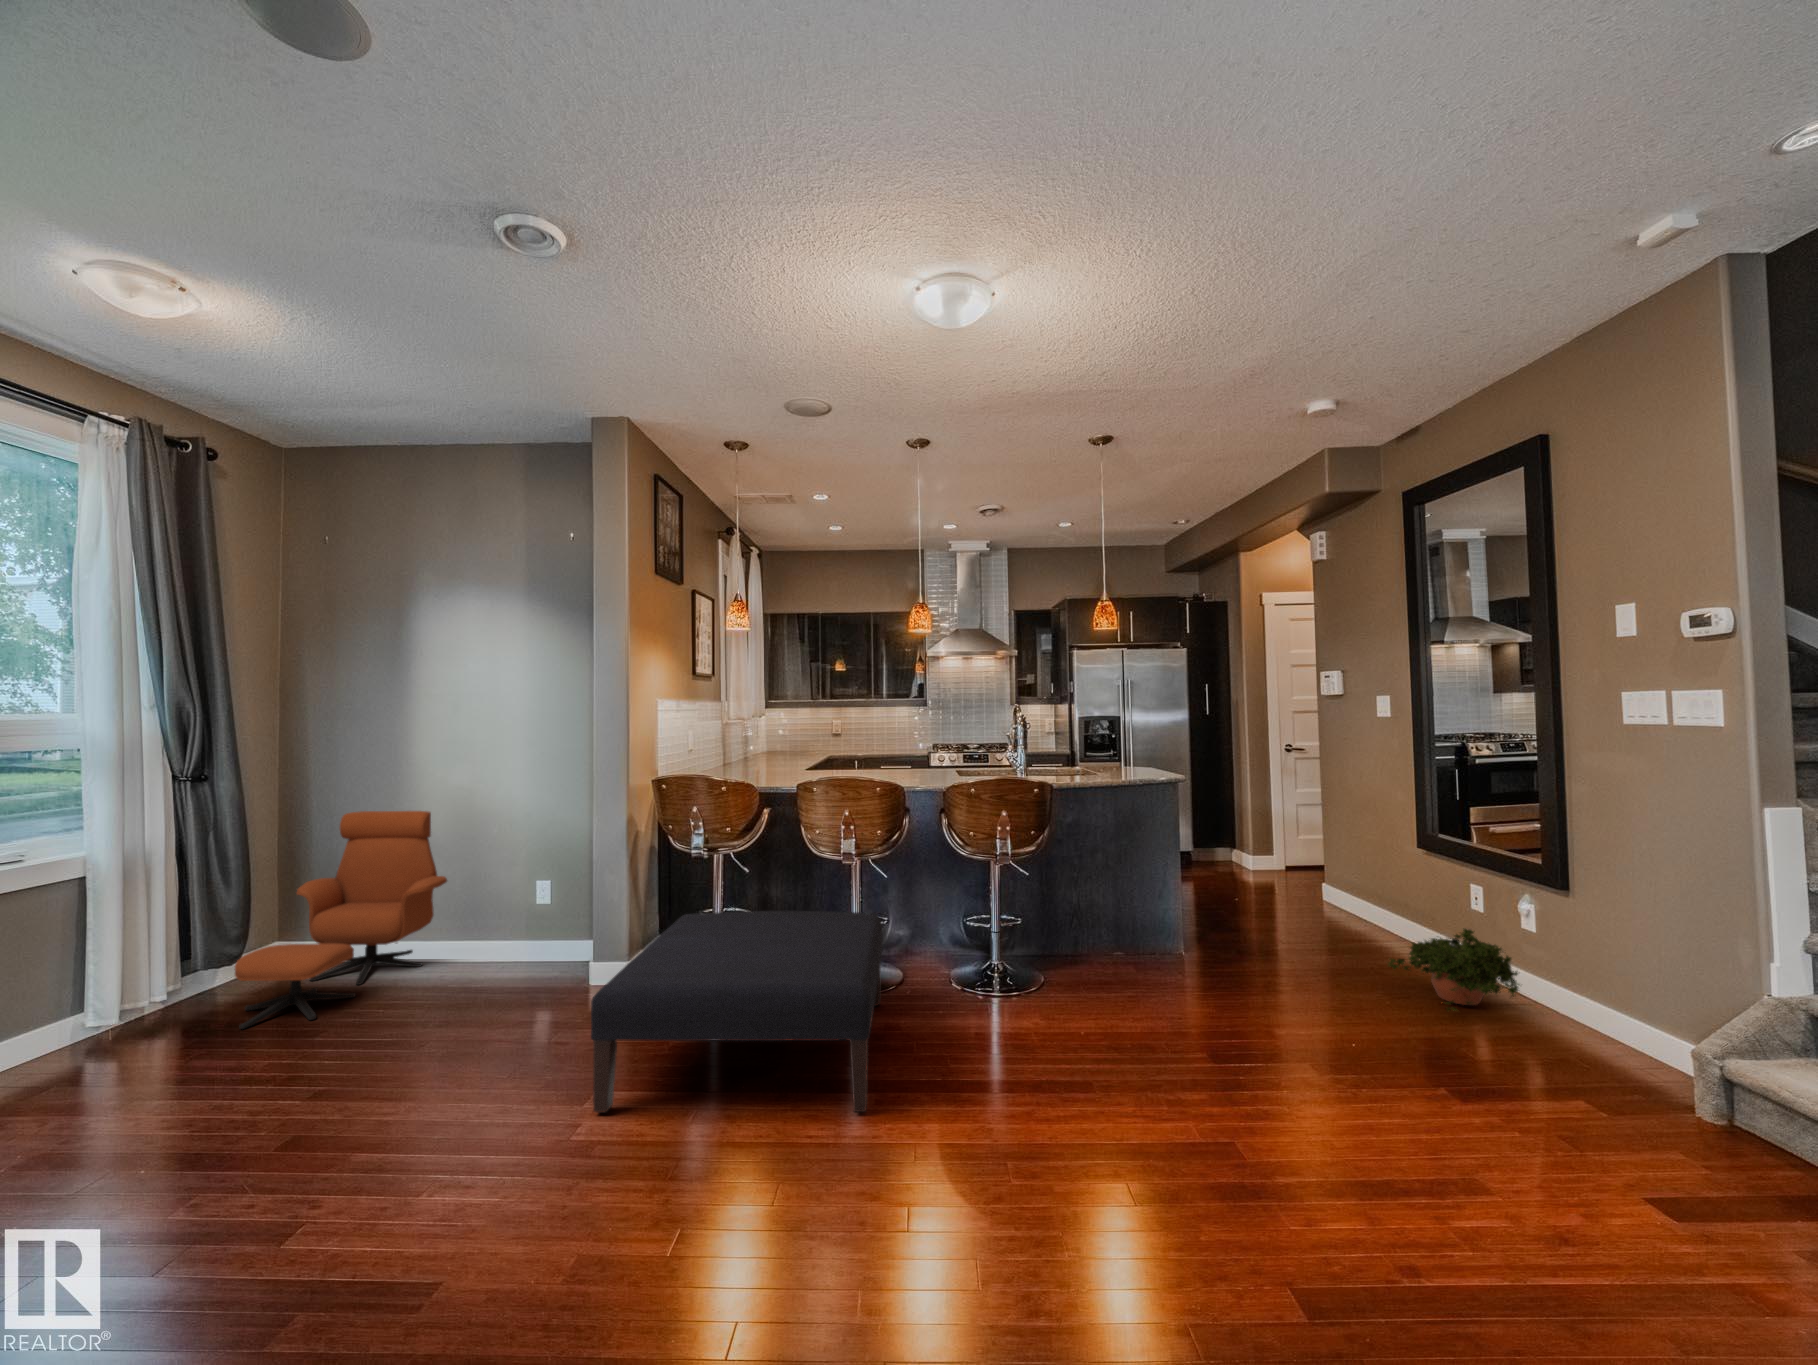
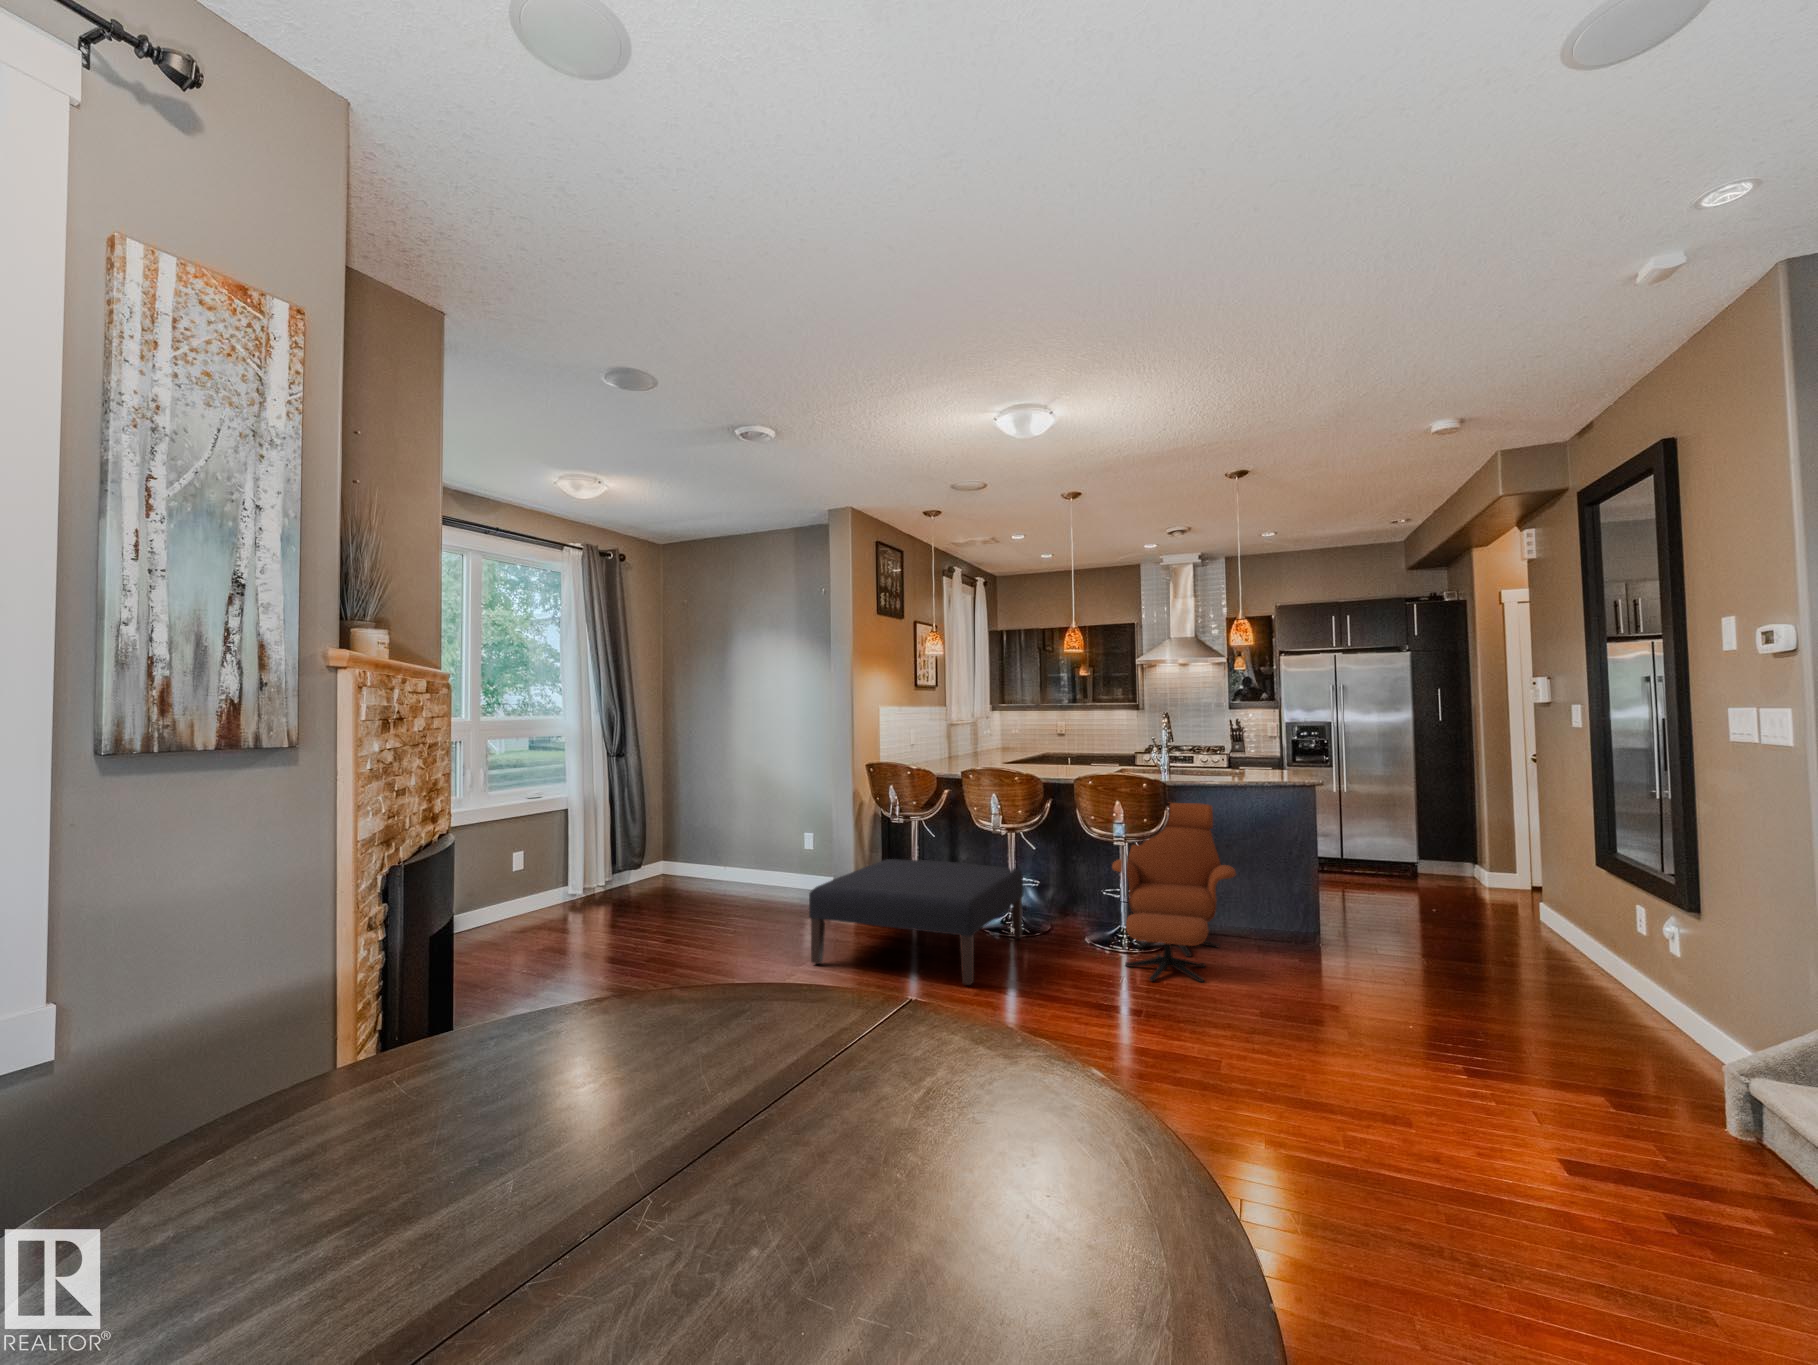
lounge chair: present [235,811,447,1029] -> present [1112,803,1236,982]
potted plant: present [1388,928,1519,1011] -> none [1495,928,1645,1003]

